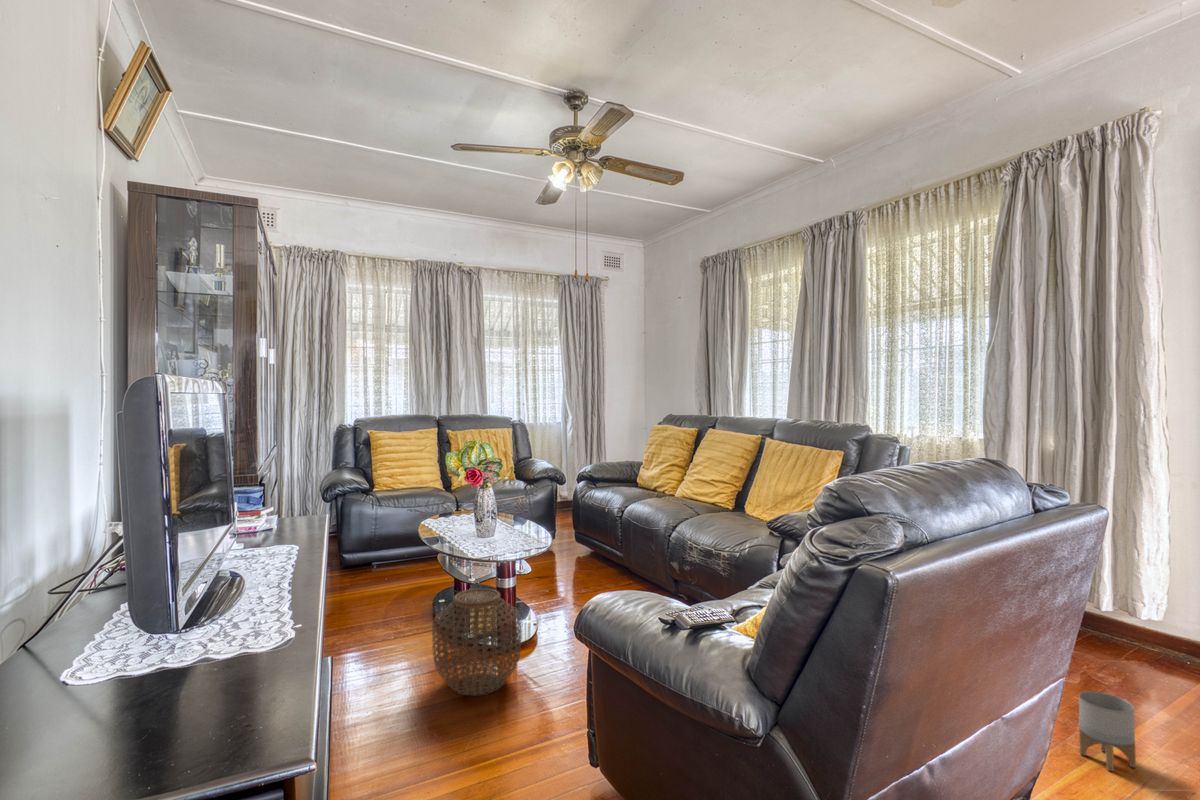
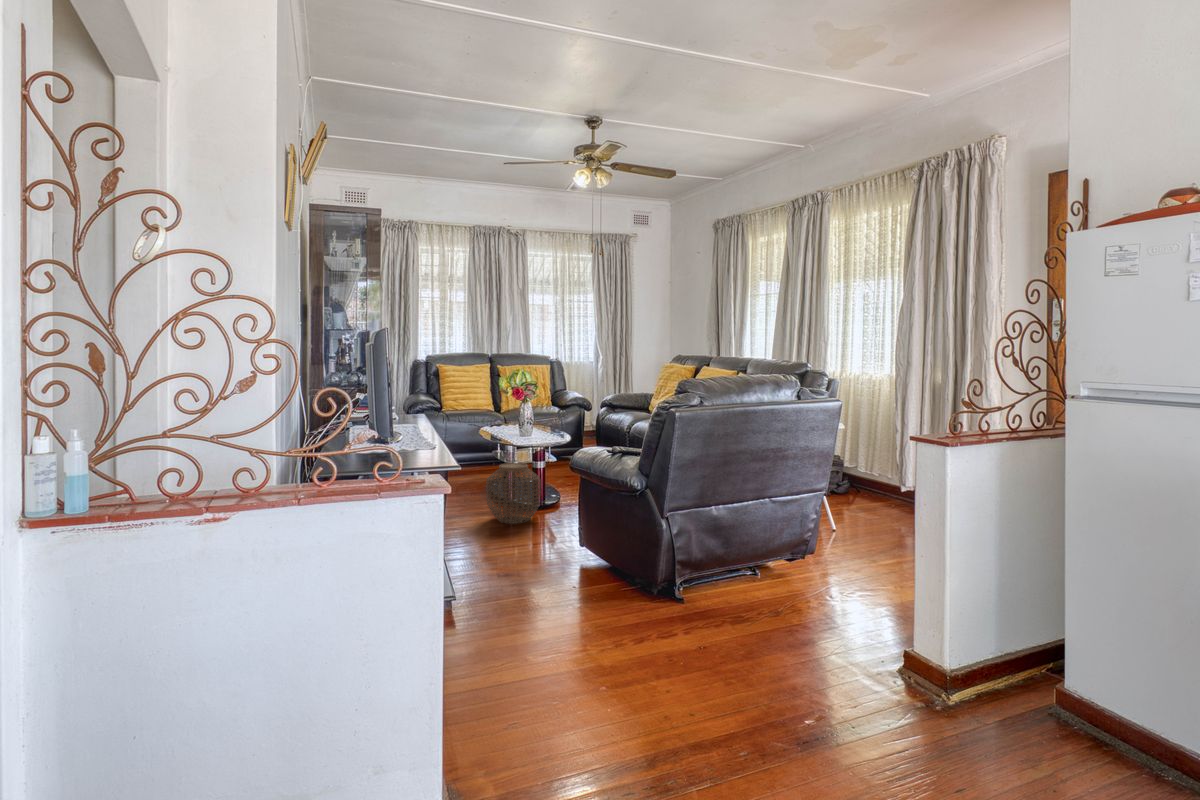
planter: present [1079,691,1136,771] -> none [857,522,885,562]

